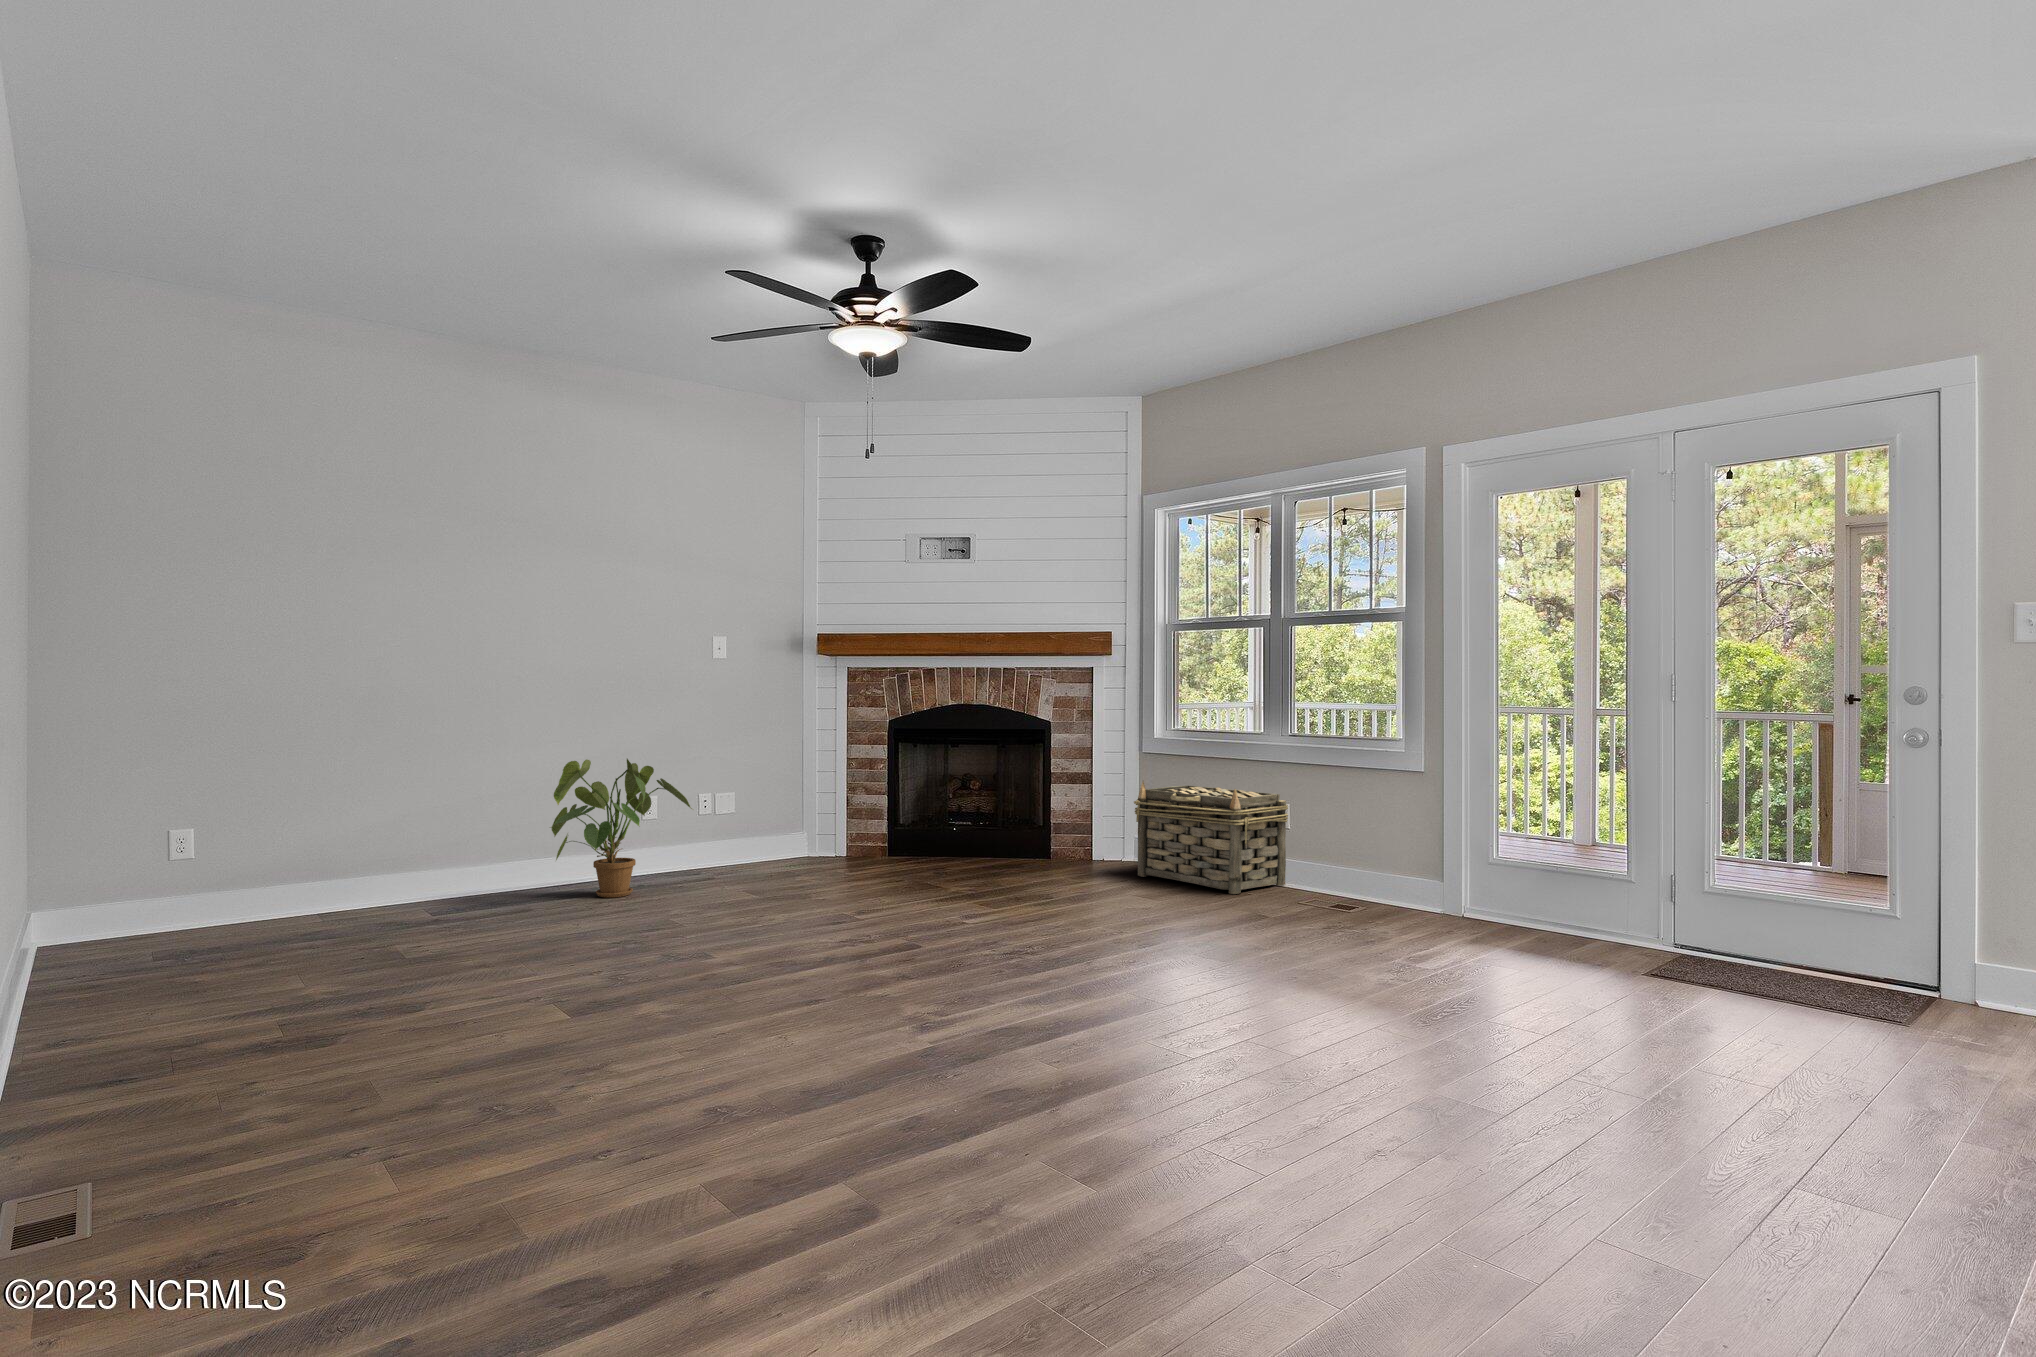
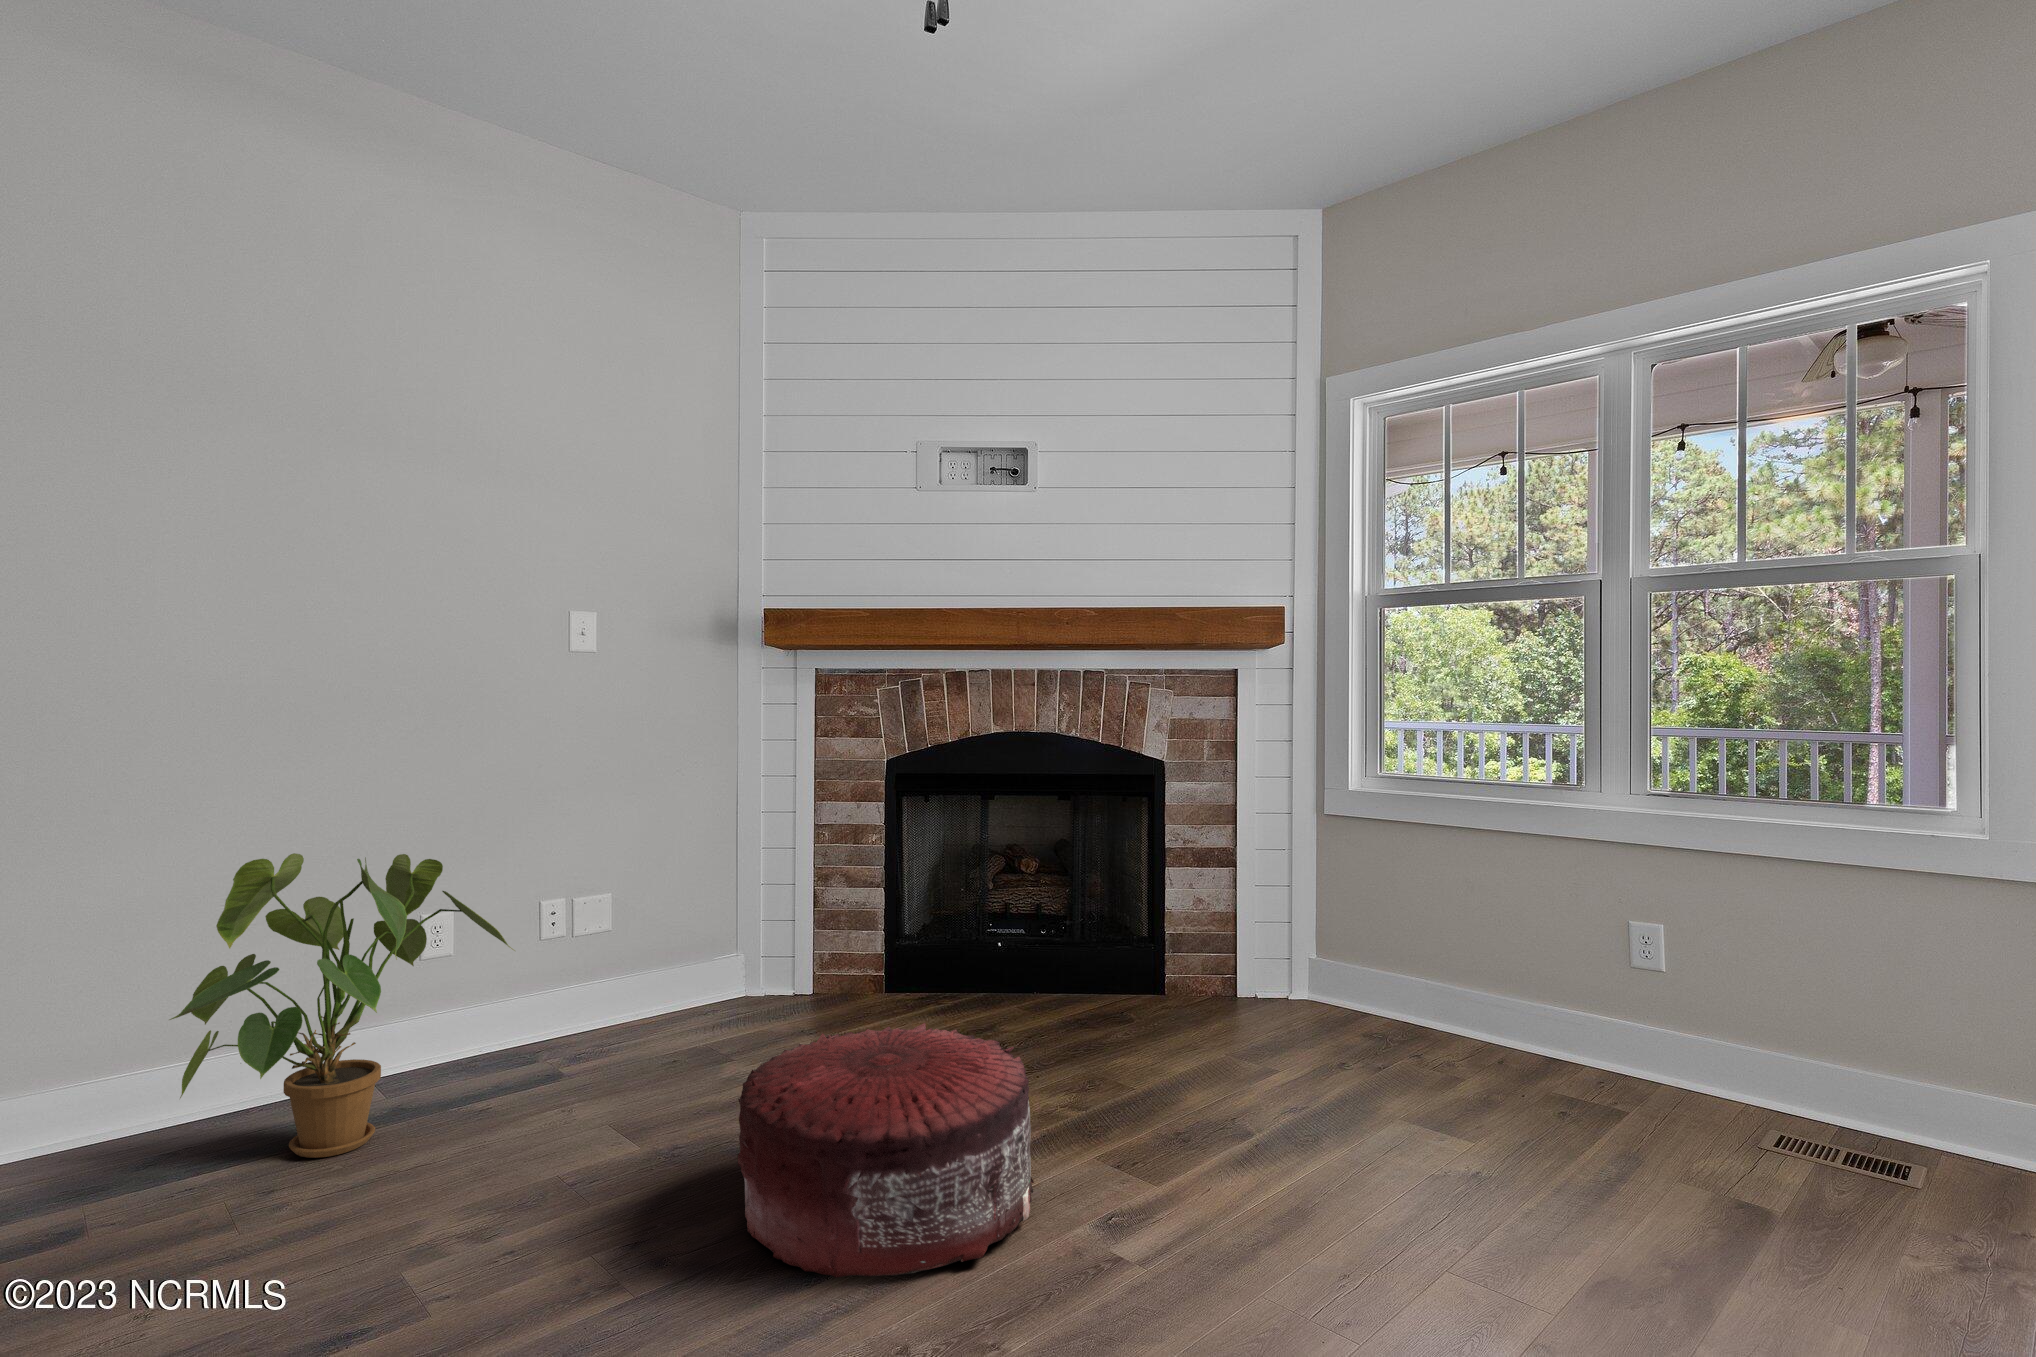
basket: present [1134,781,1288,894] -> none [1349,877,1660,1118]
pouf: none [807,837,941,922] -> present [738,1023,1034,1278]

